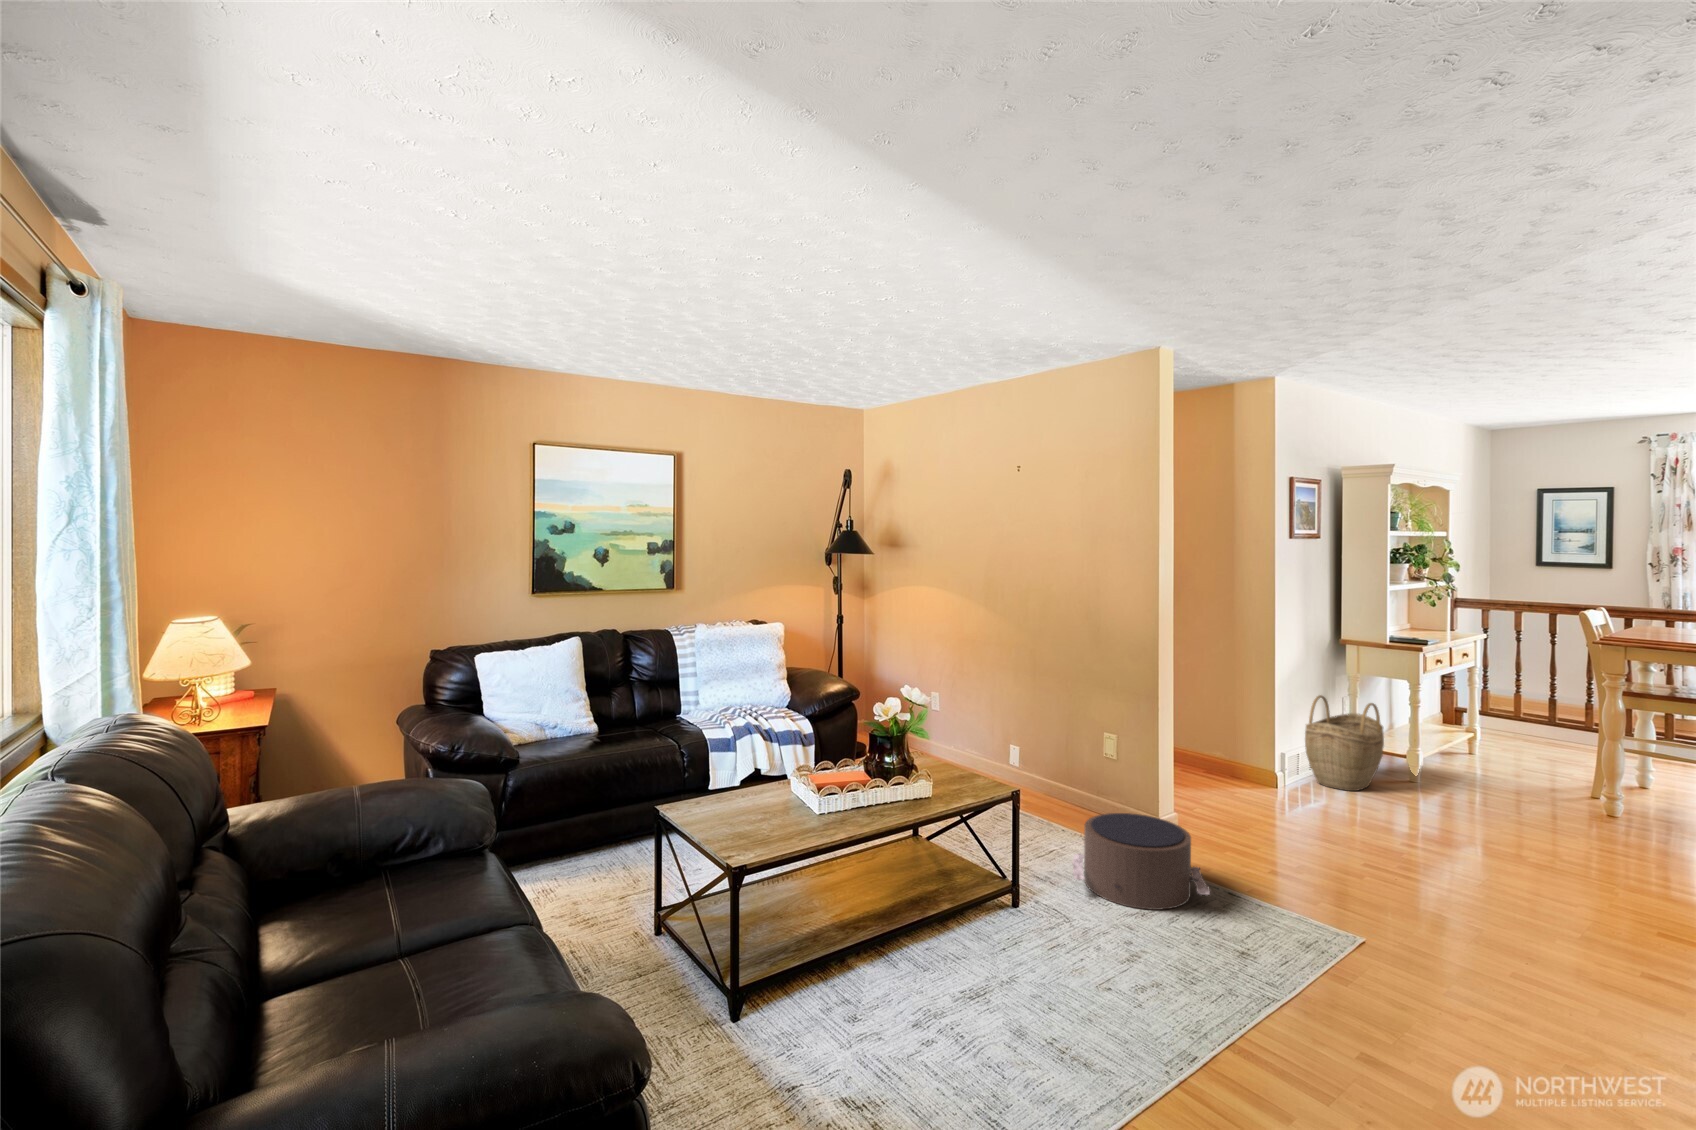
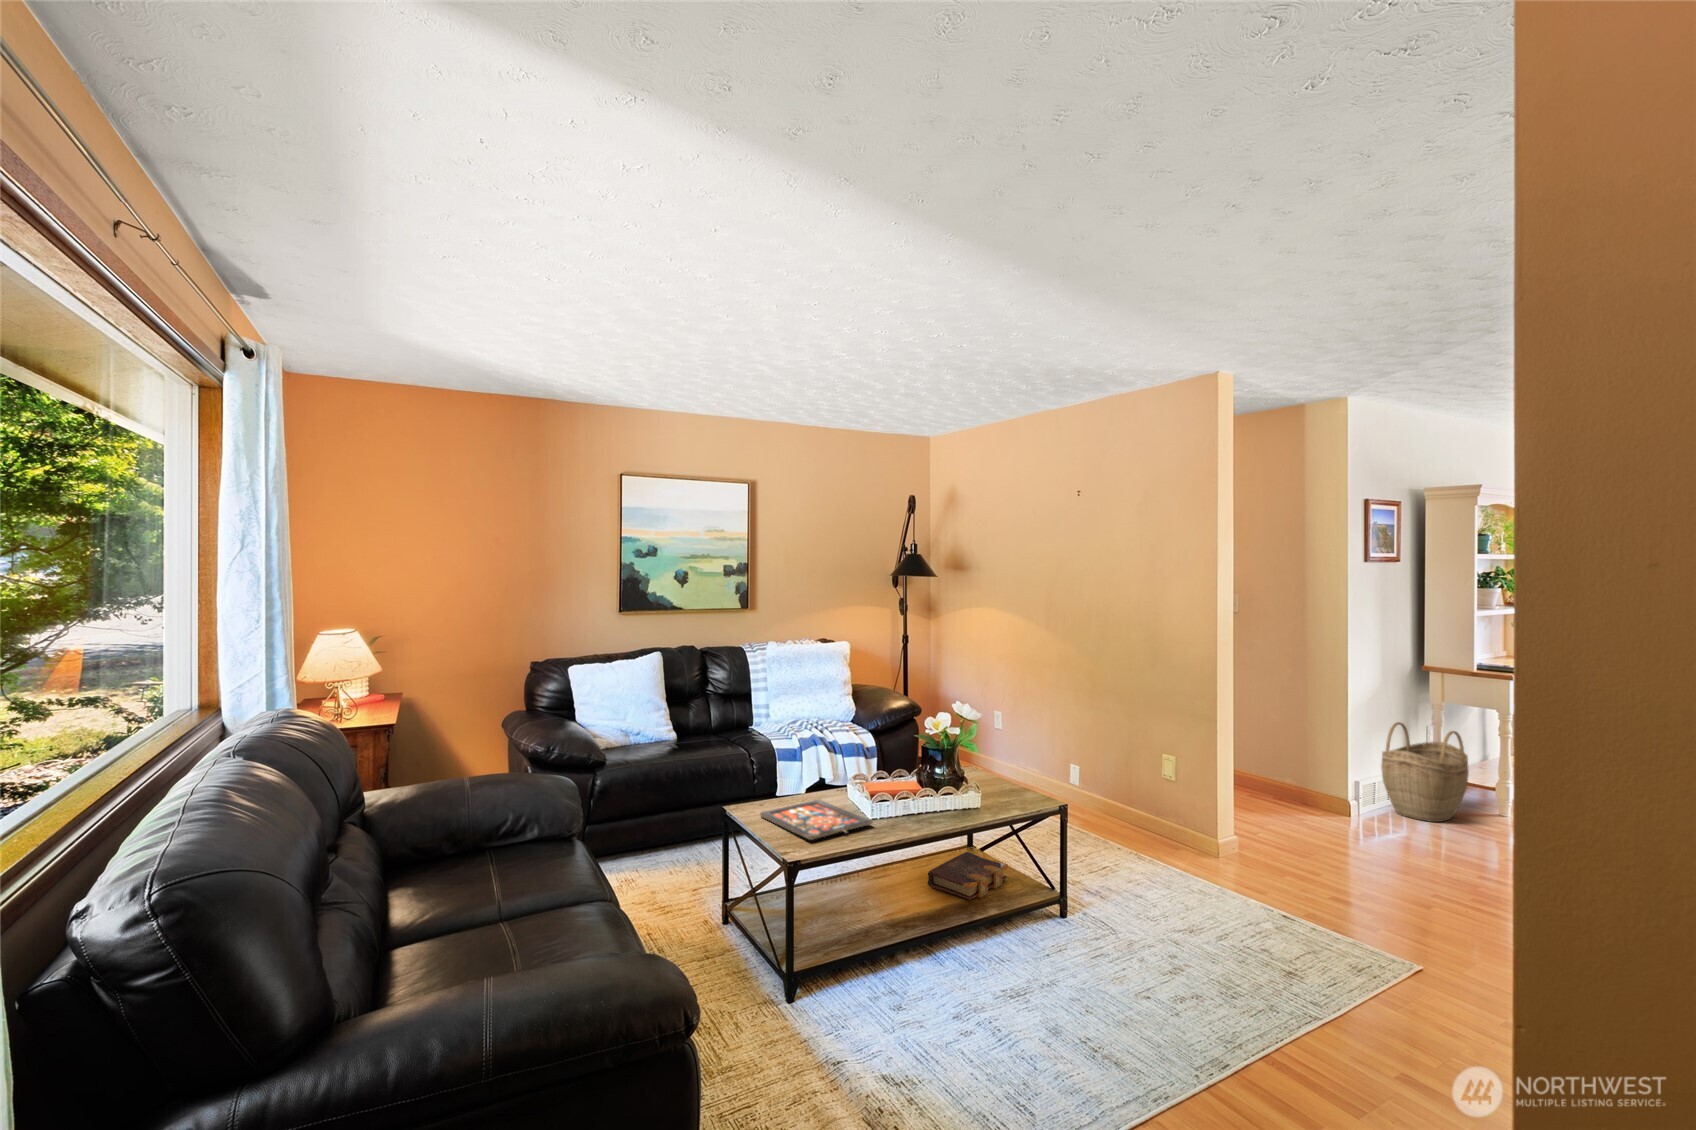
board game: none [698,795,821,842] -> present [760,799,872,840]
pouf: present [1072,813,1210,910] -> none [1122,832,1262,928]
book: none [876,842,958,895] -> present [928,852,1008,900]

